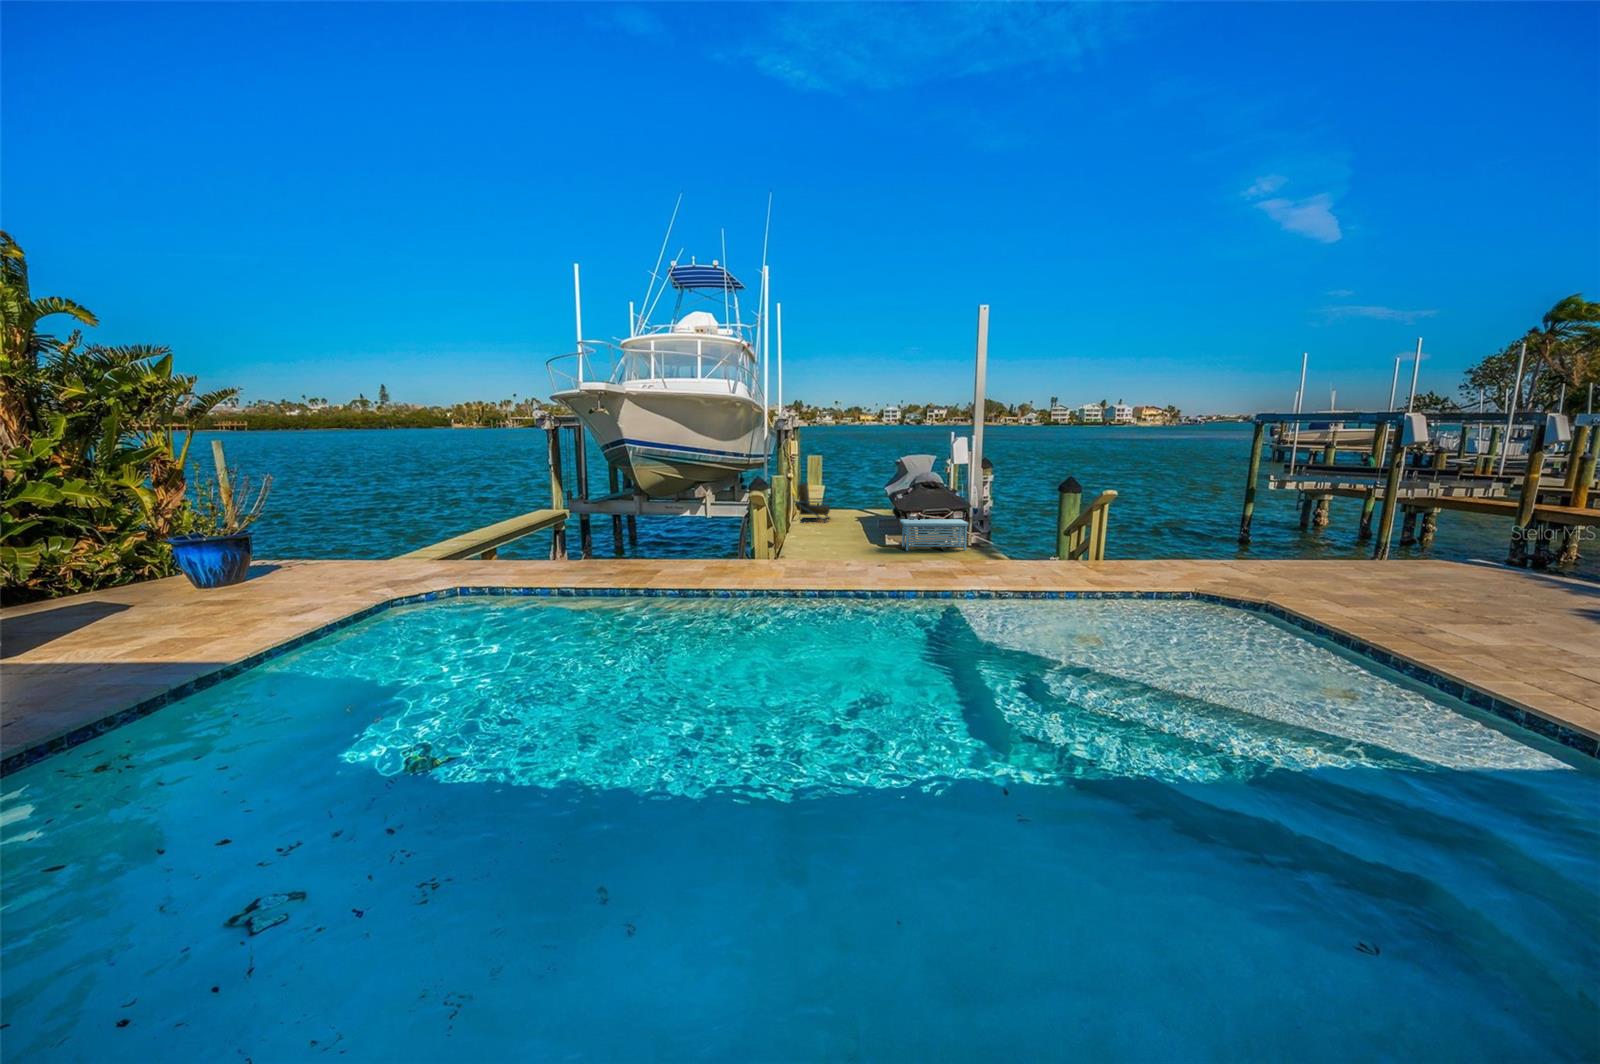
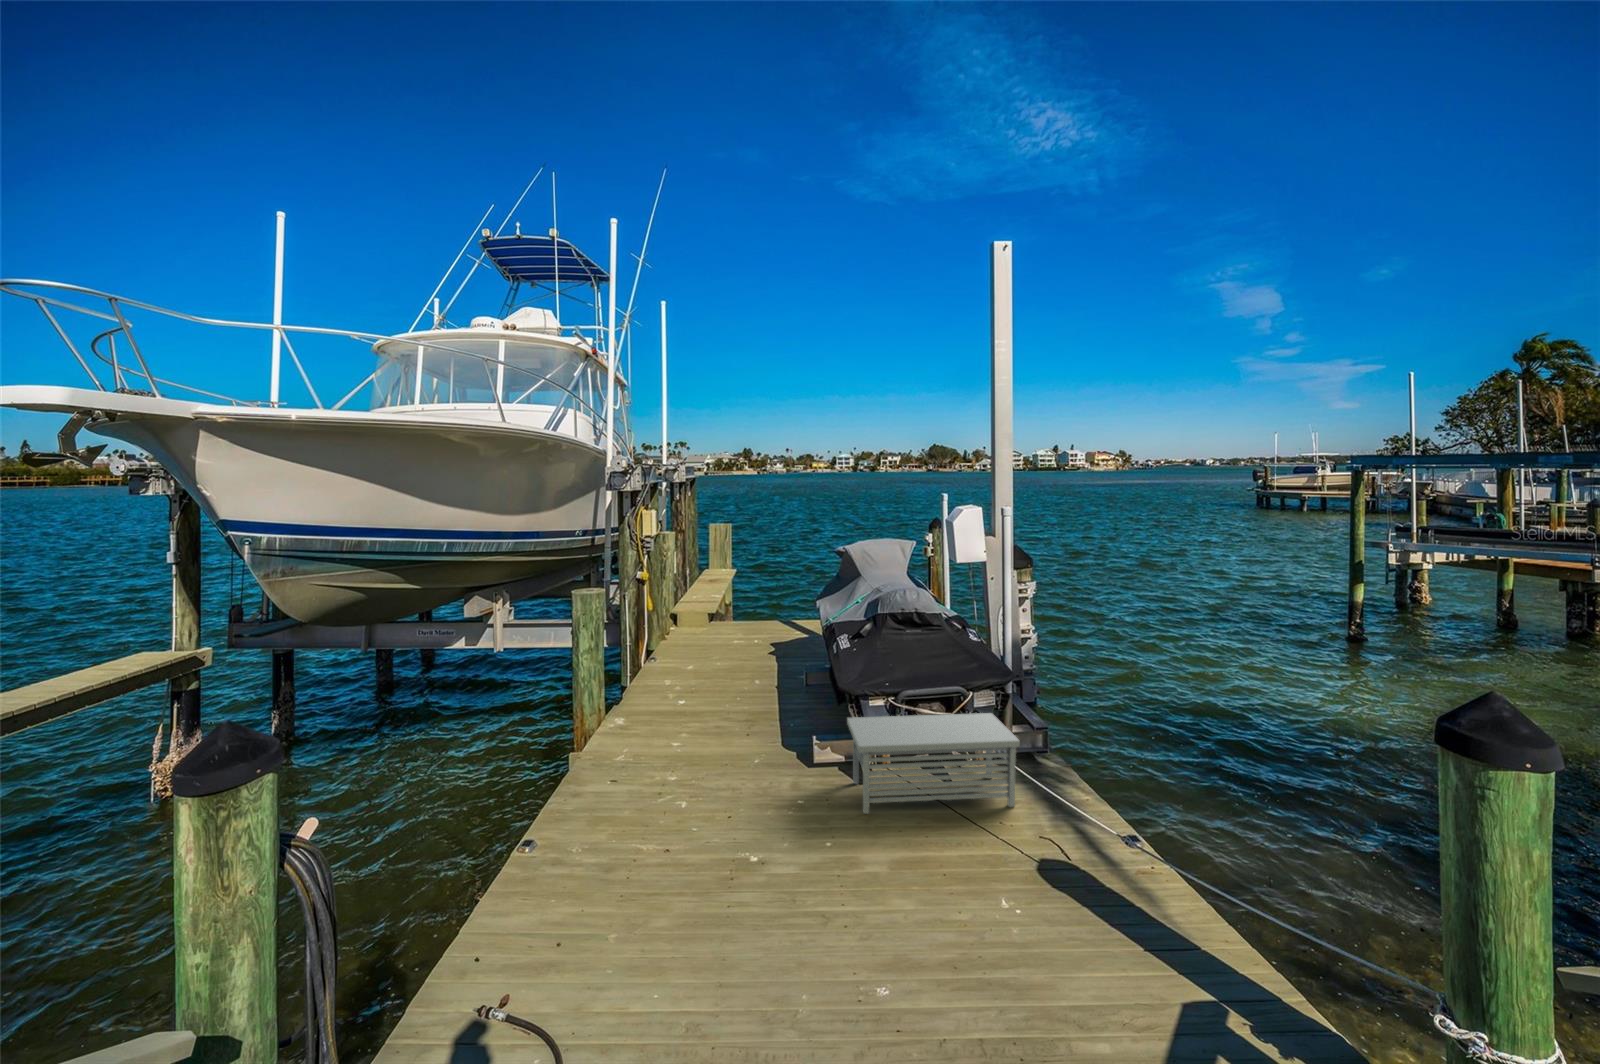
lounge chair: present [795,483,830,523] -> none [658,582,731,659]

